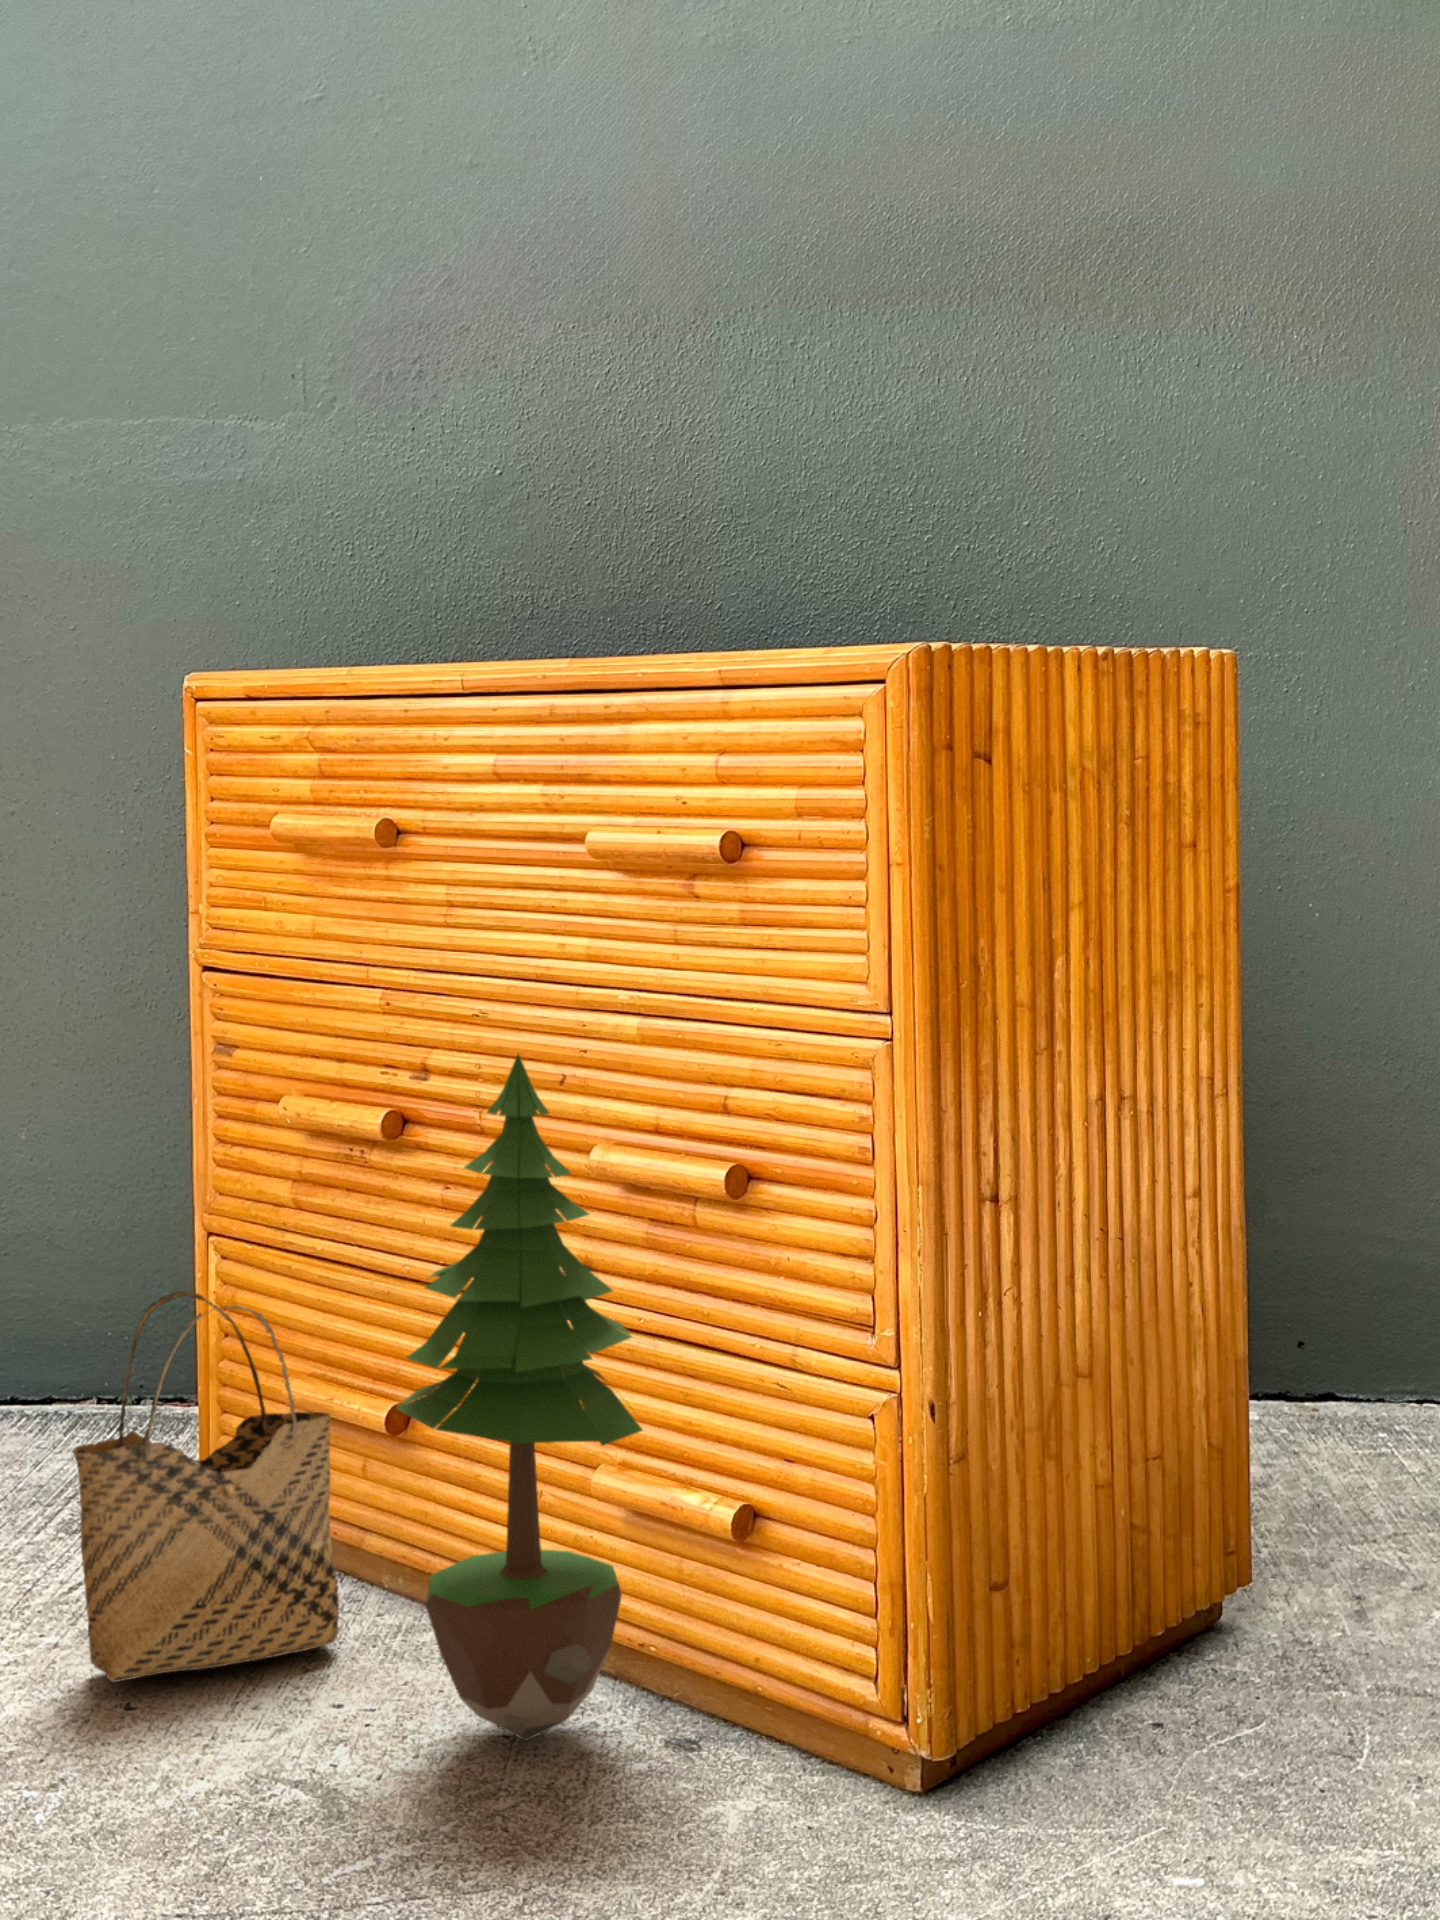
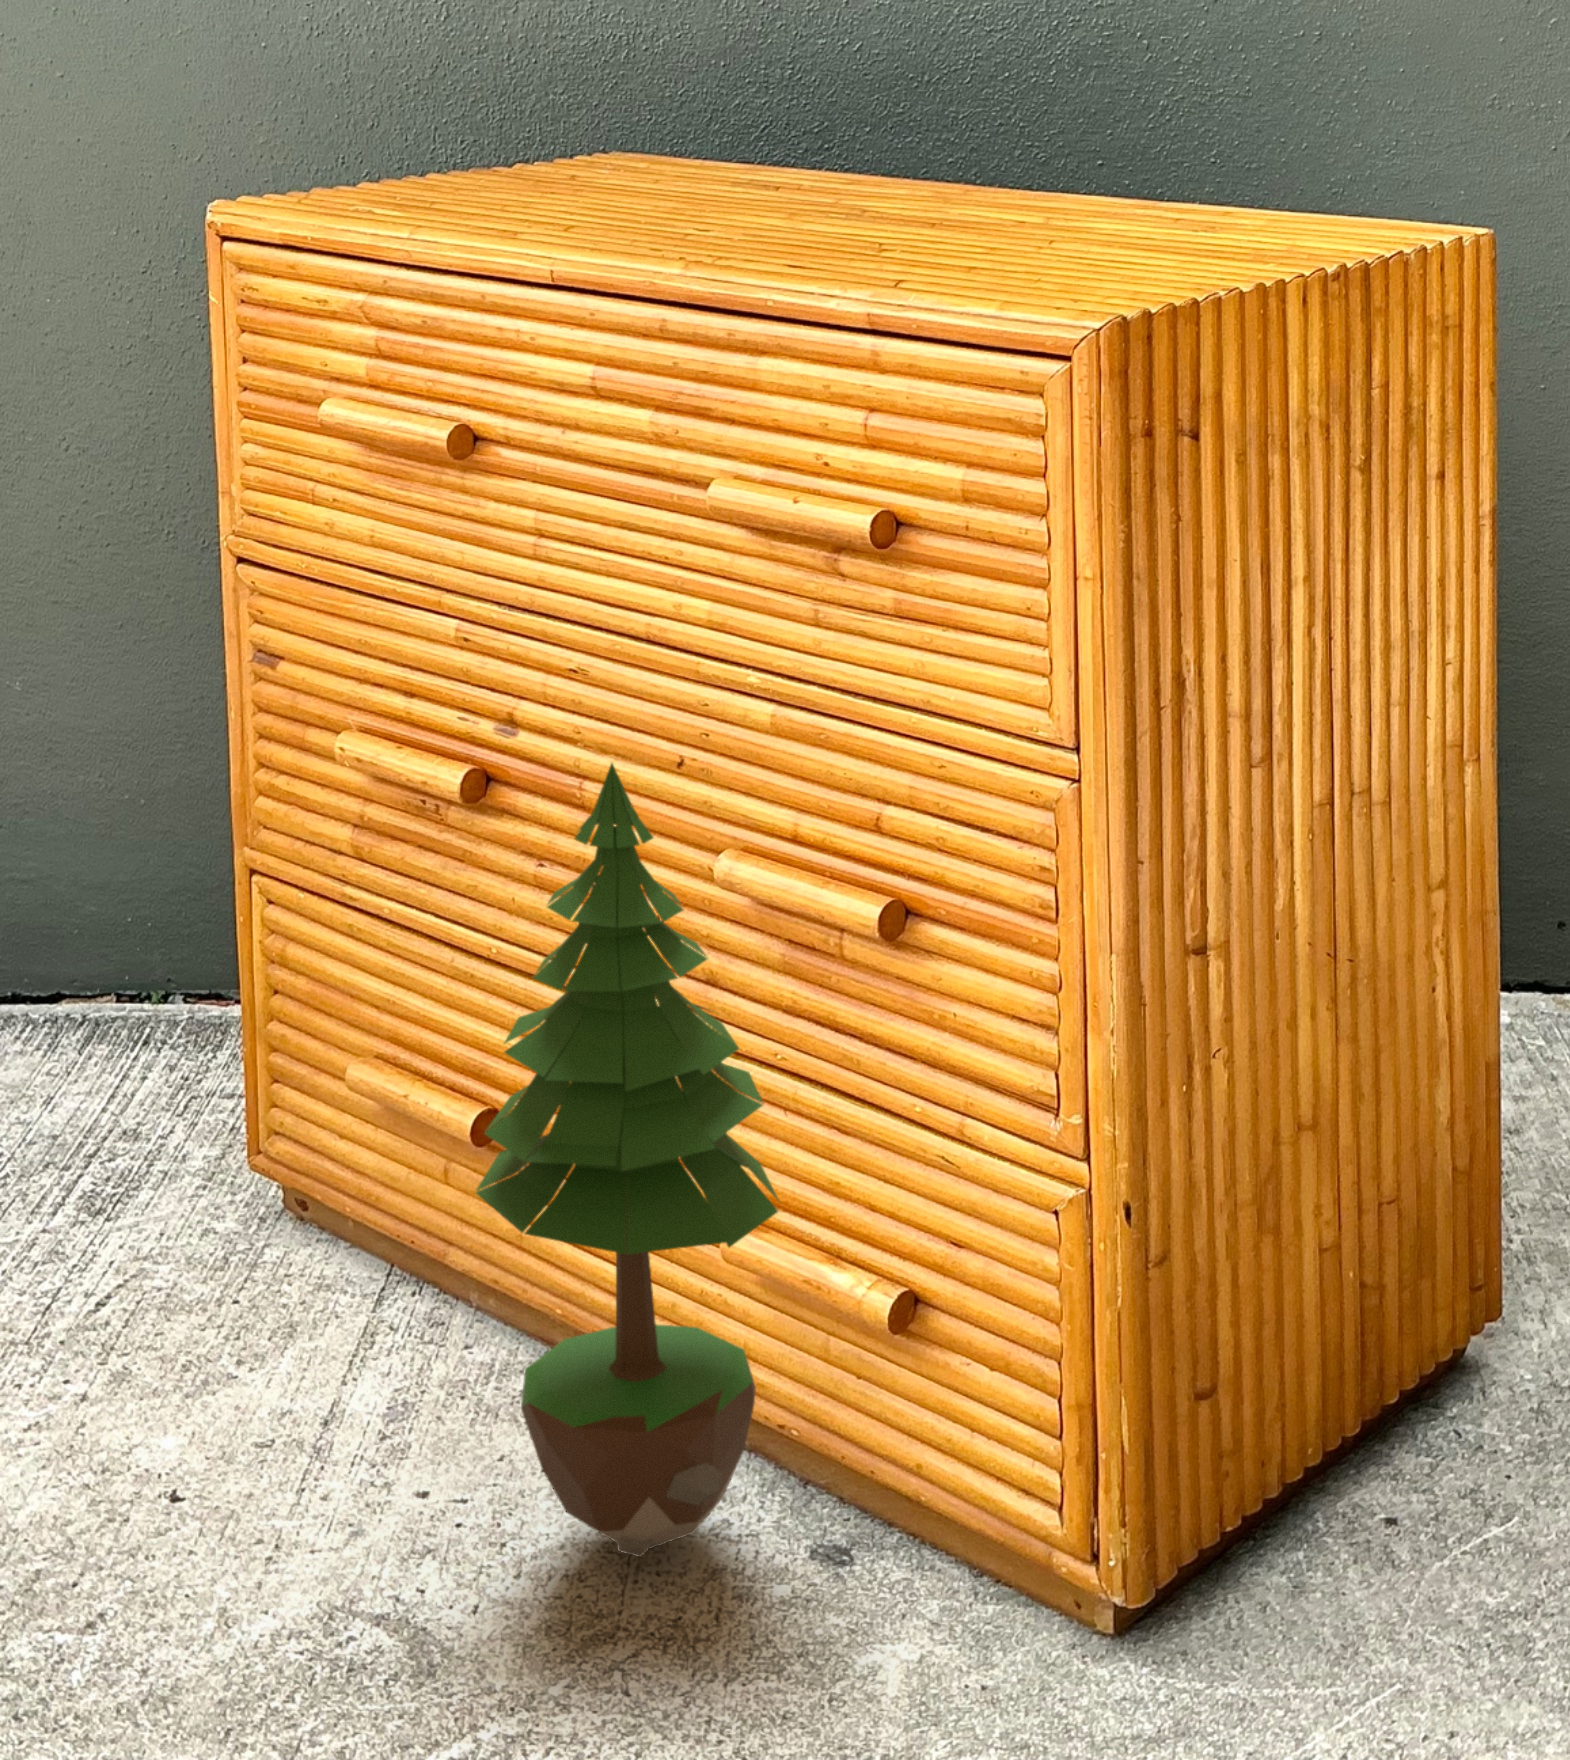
woven basket: present [72,1291,339,1682] -> none [84,993,418,1468]

